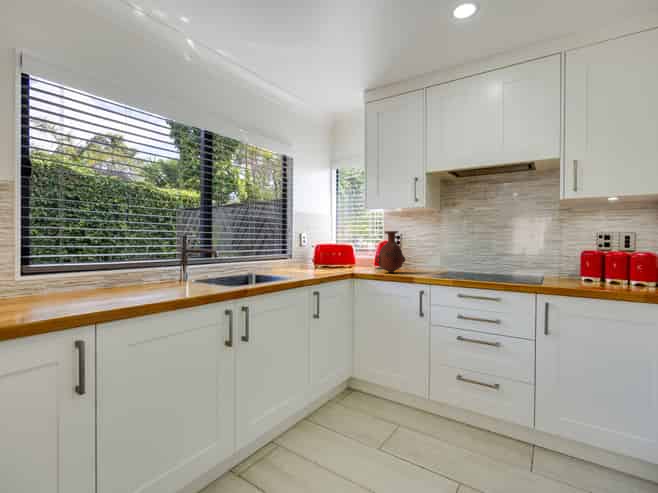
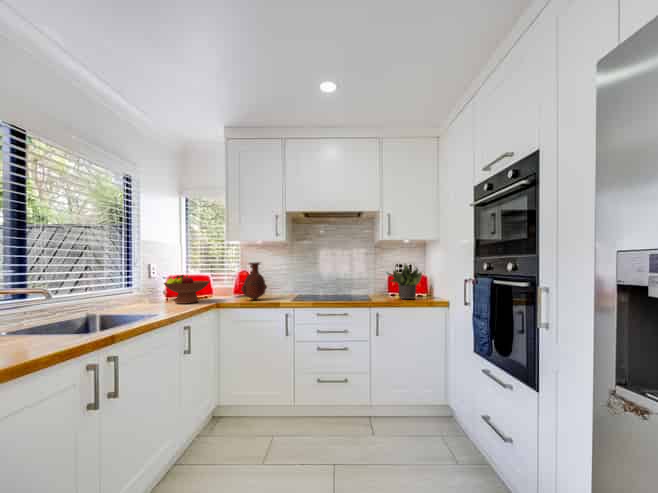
potted plant: none [568,232,639,287] -> present [387,265,422,299]
fruit bowl: none [303,242,346,271] -> present [164,275,209,304]

